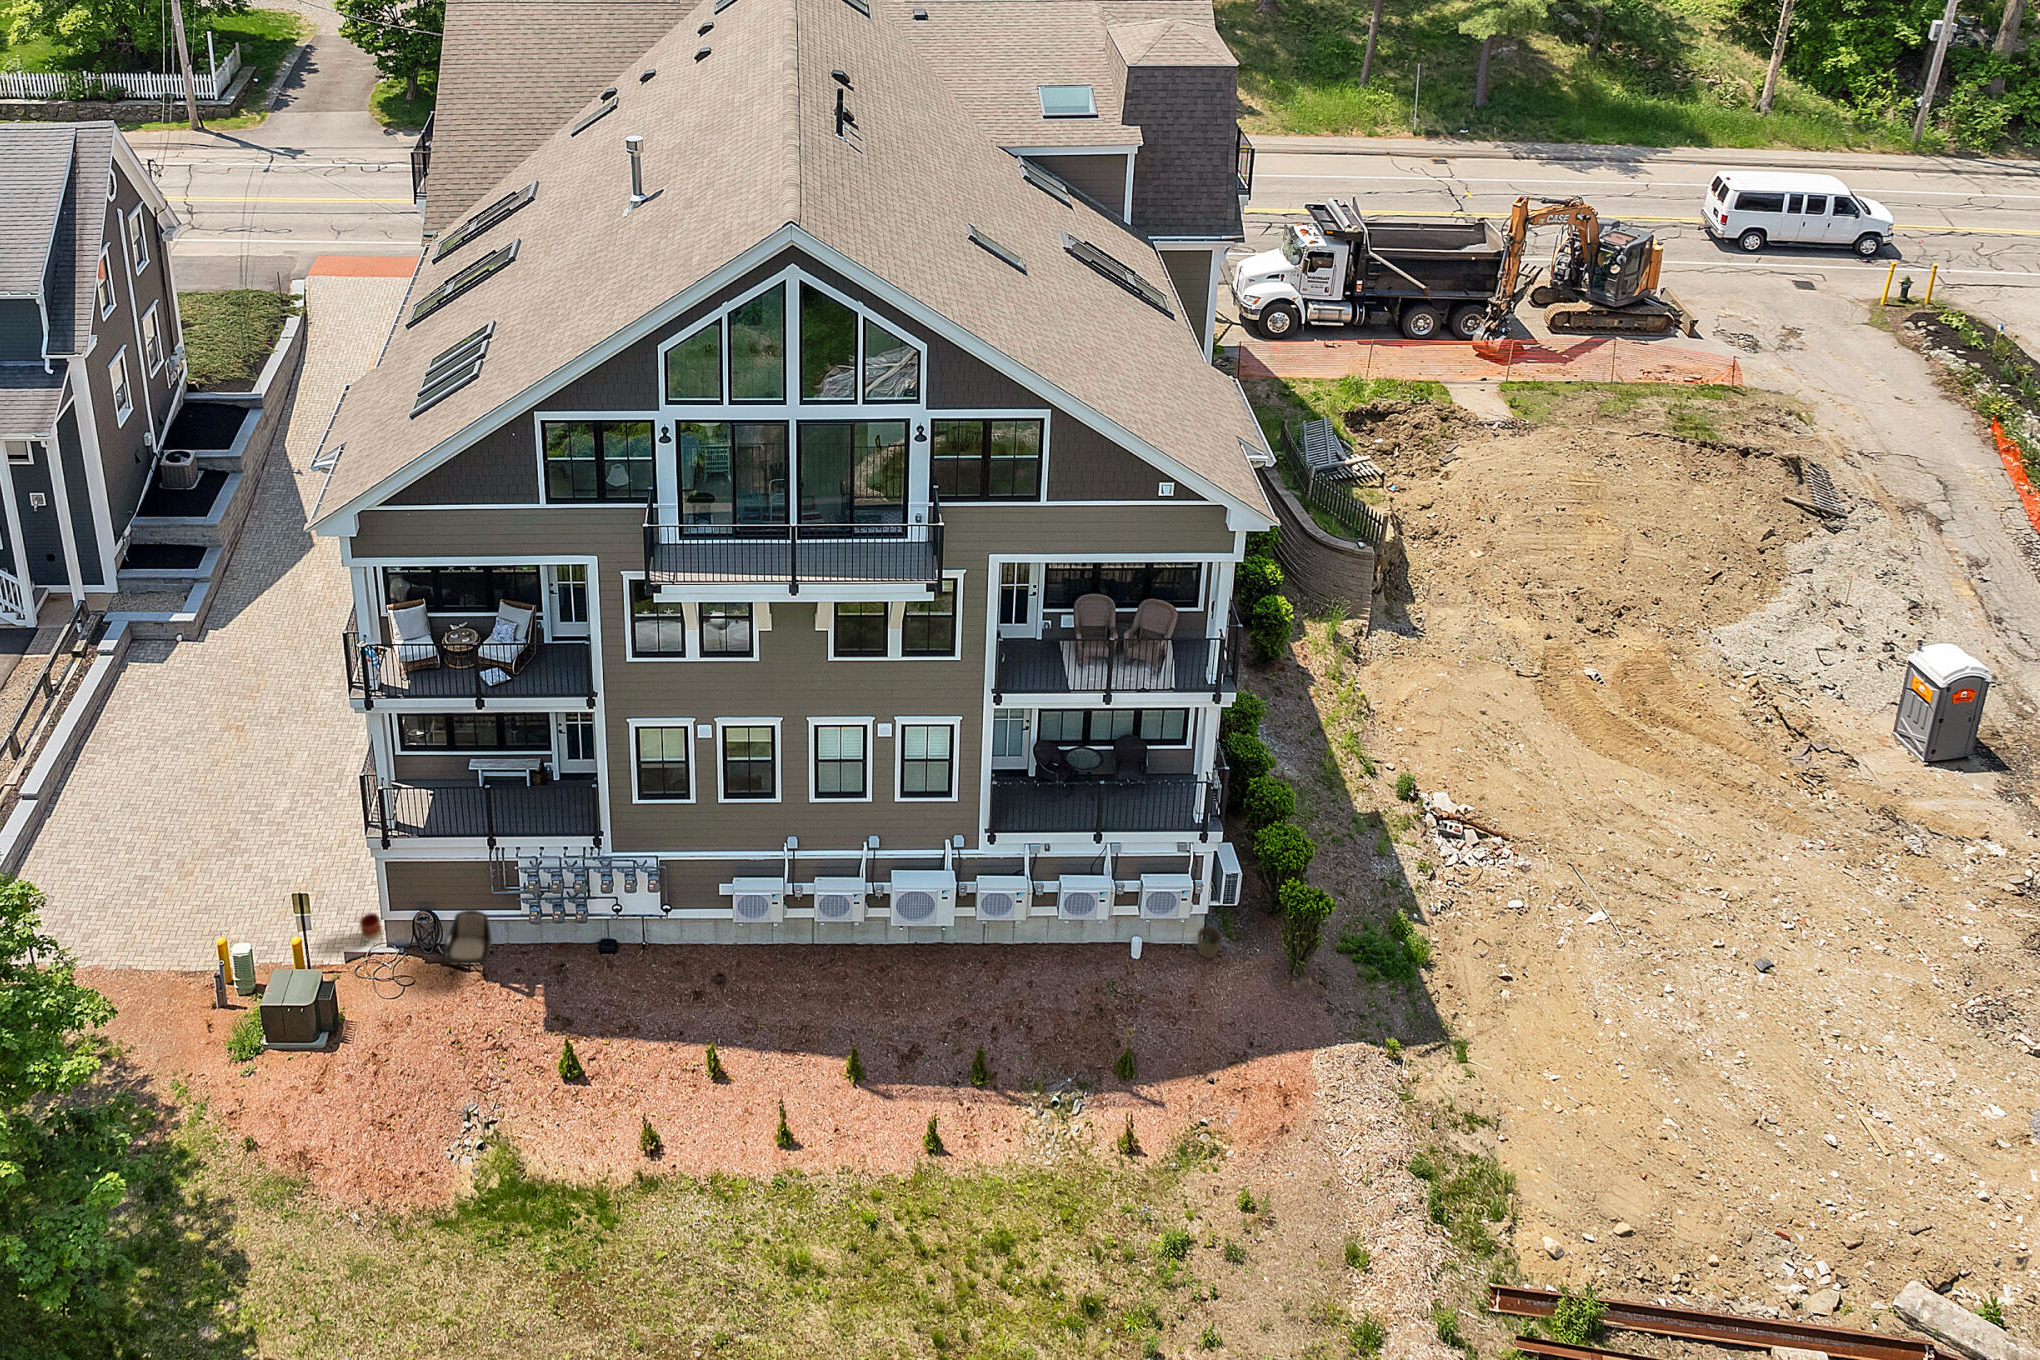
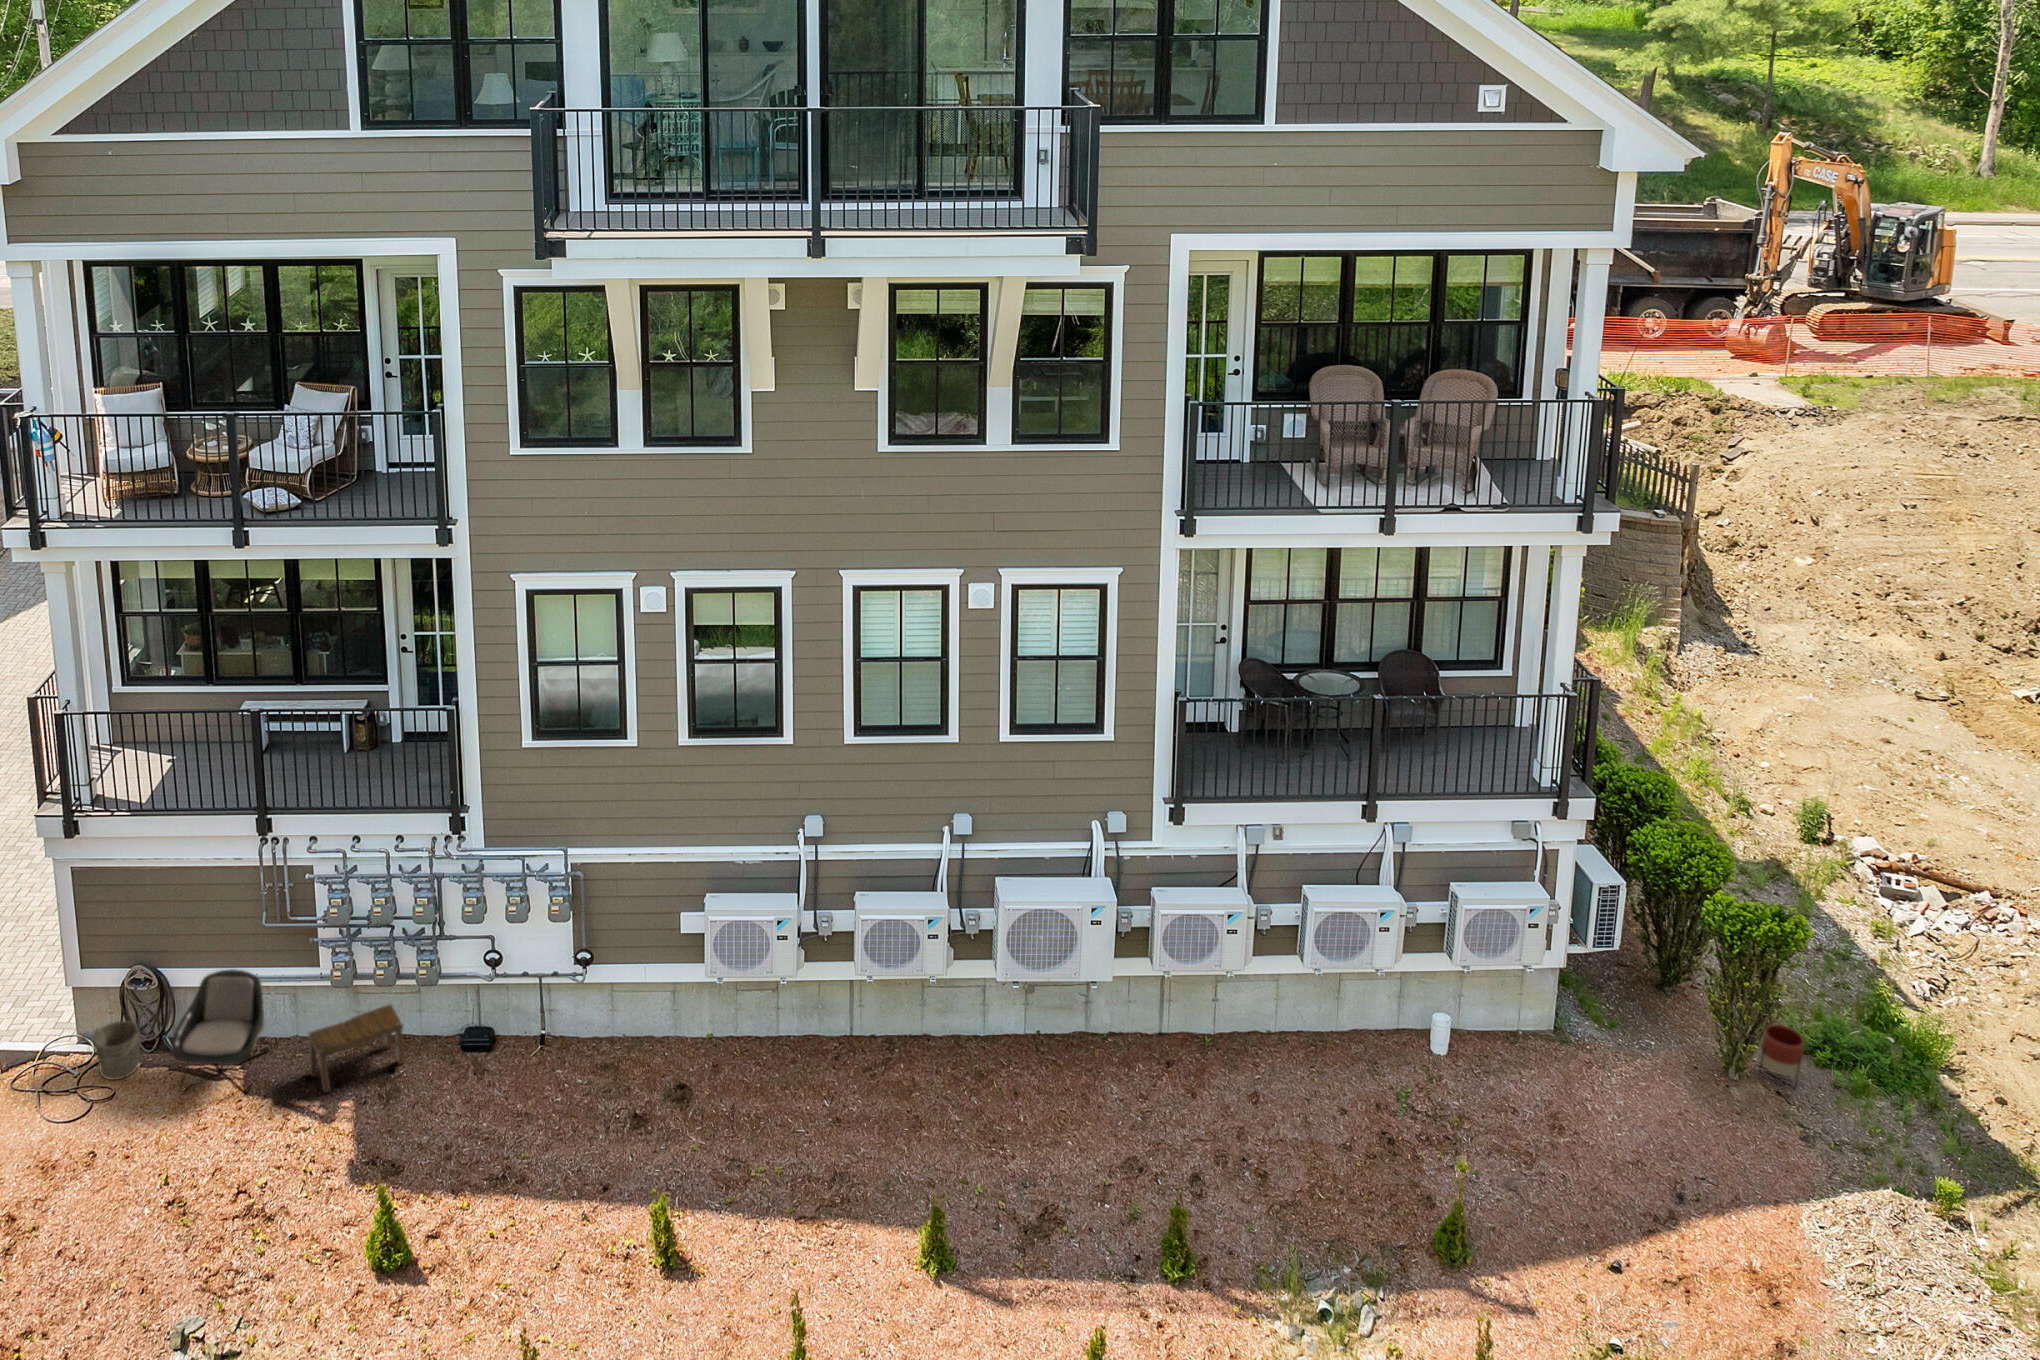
planter: present [360,913,382,941] -> present [1759,1024,1805,1076]
bench: none [516,925,568,976] -> present [309,1004,404,1092]
bucket: present [1197,926,1222,958] -> present [89,1021,140,1080]

